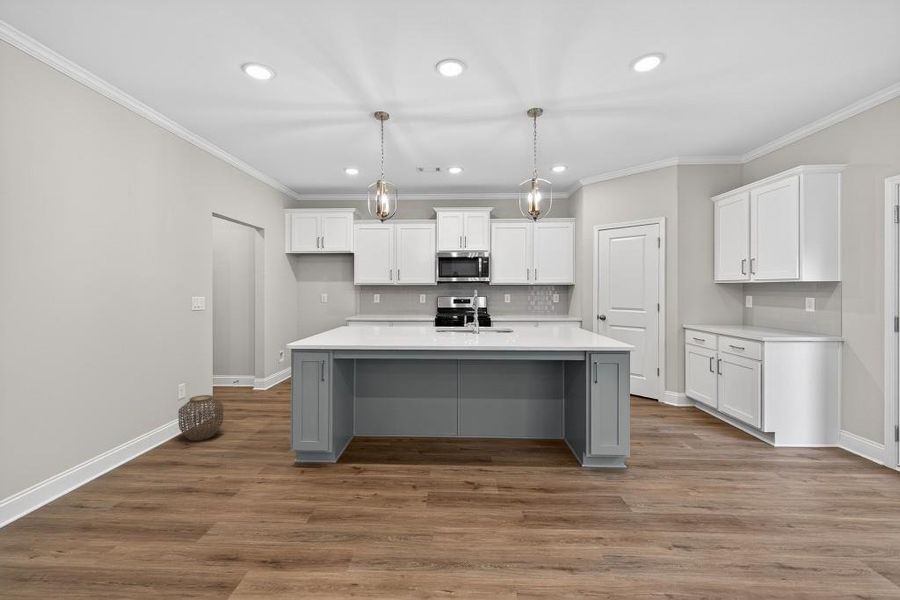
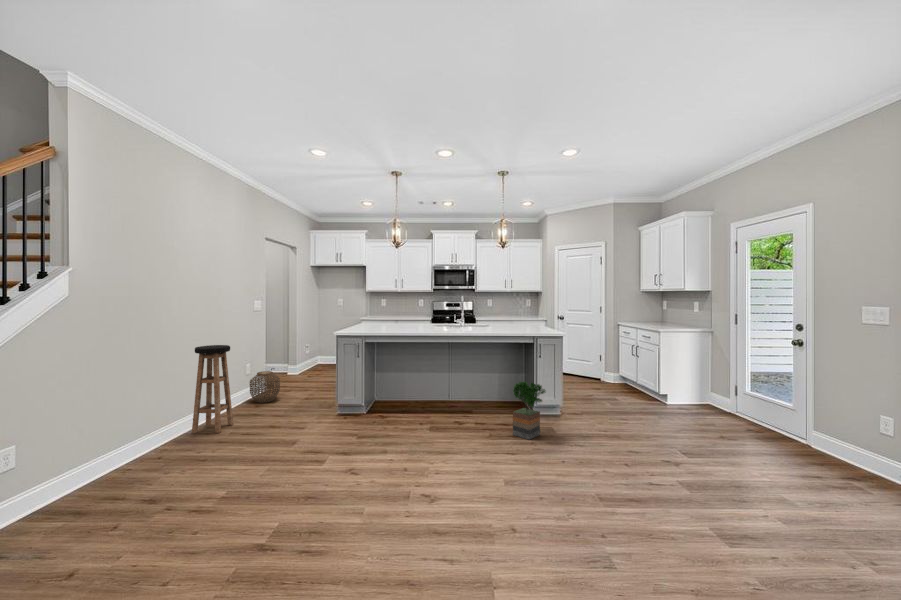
bar stool: none [55,366,131,506] -> present [192,345,233,433]
potted tree: none [559,426,618,528] -> present [513,382,545,440]

